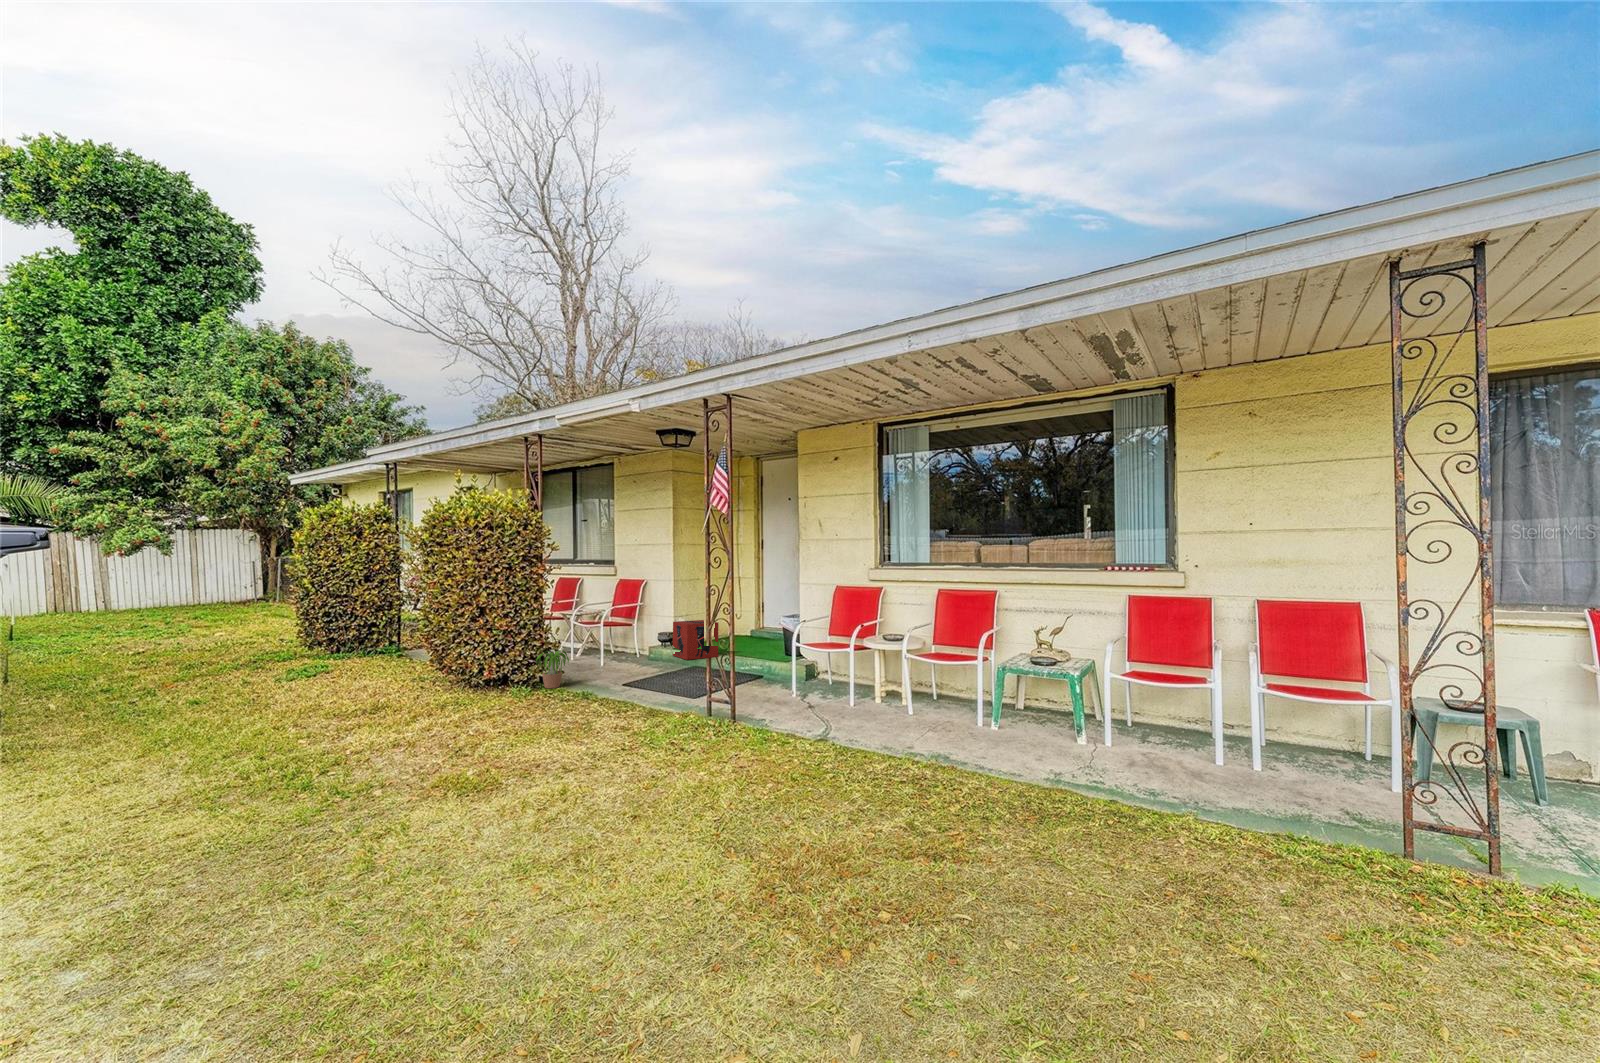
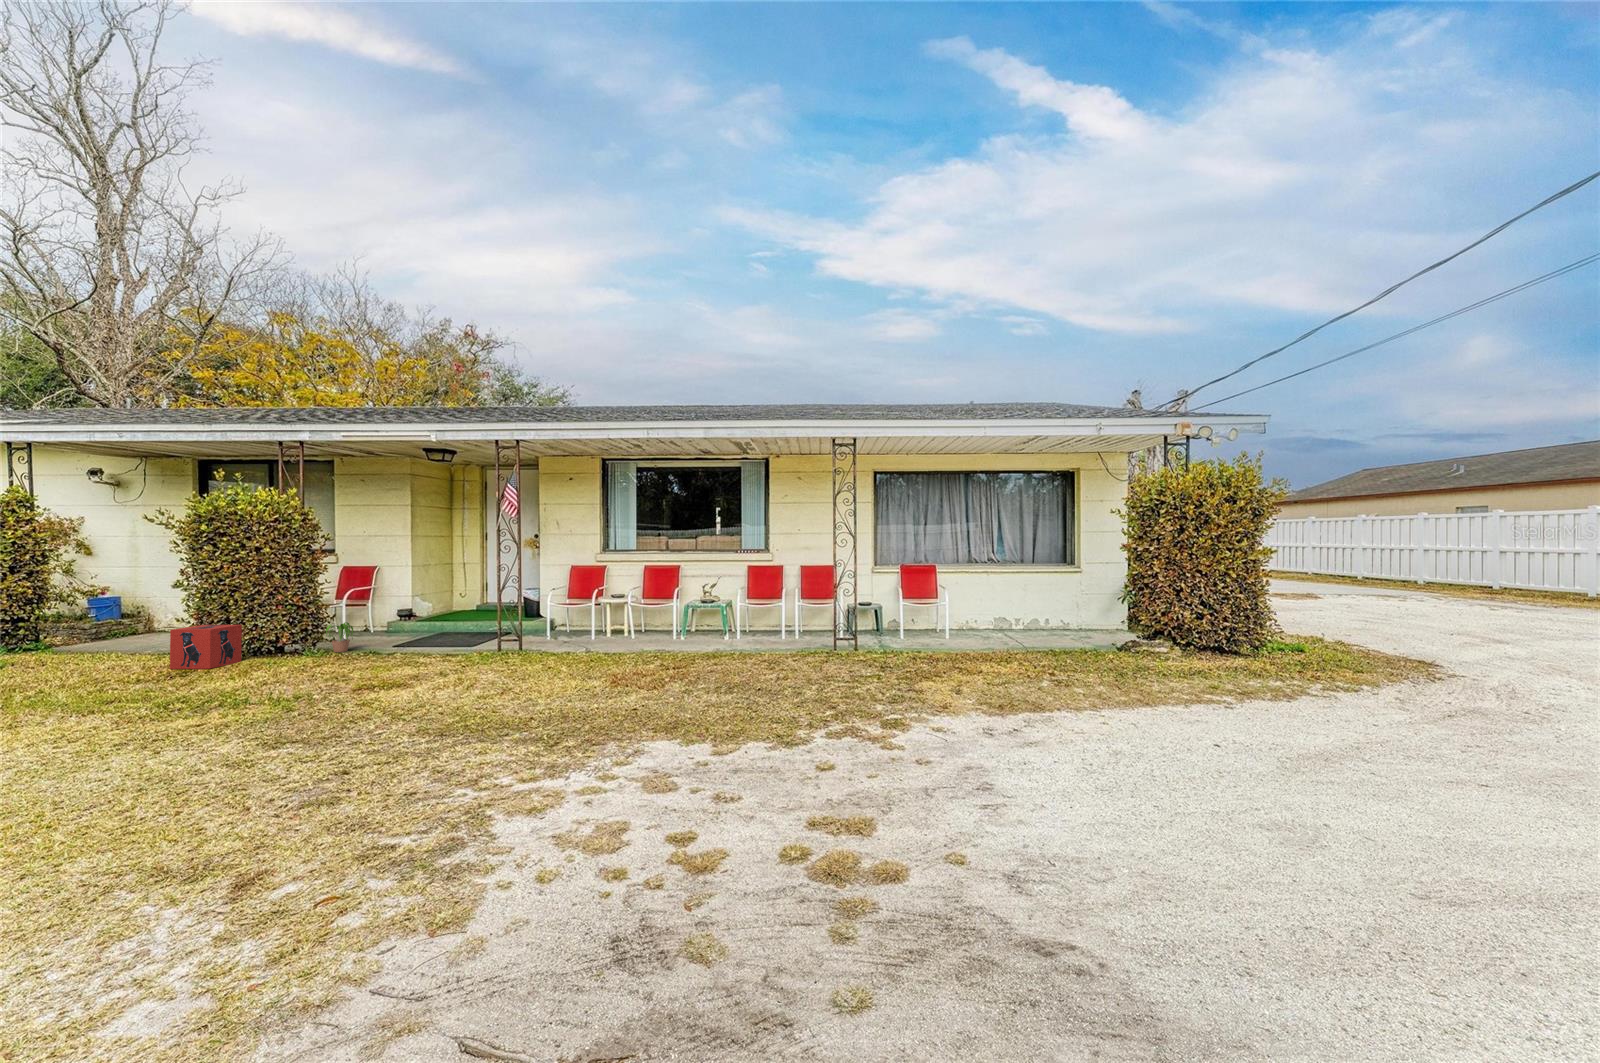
storage box: present [673,620,719,660] -> present [170,625,242,669]

